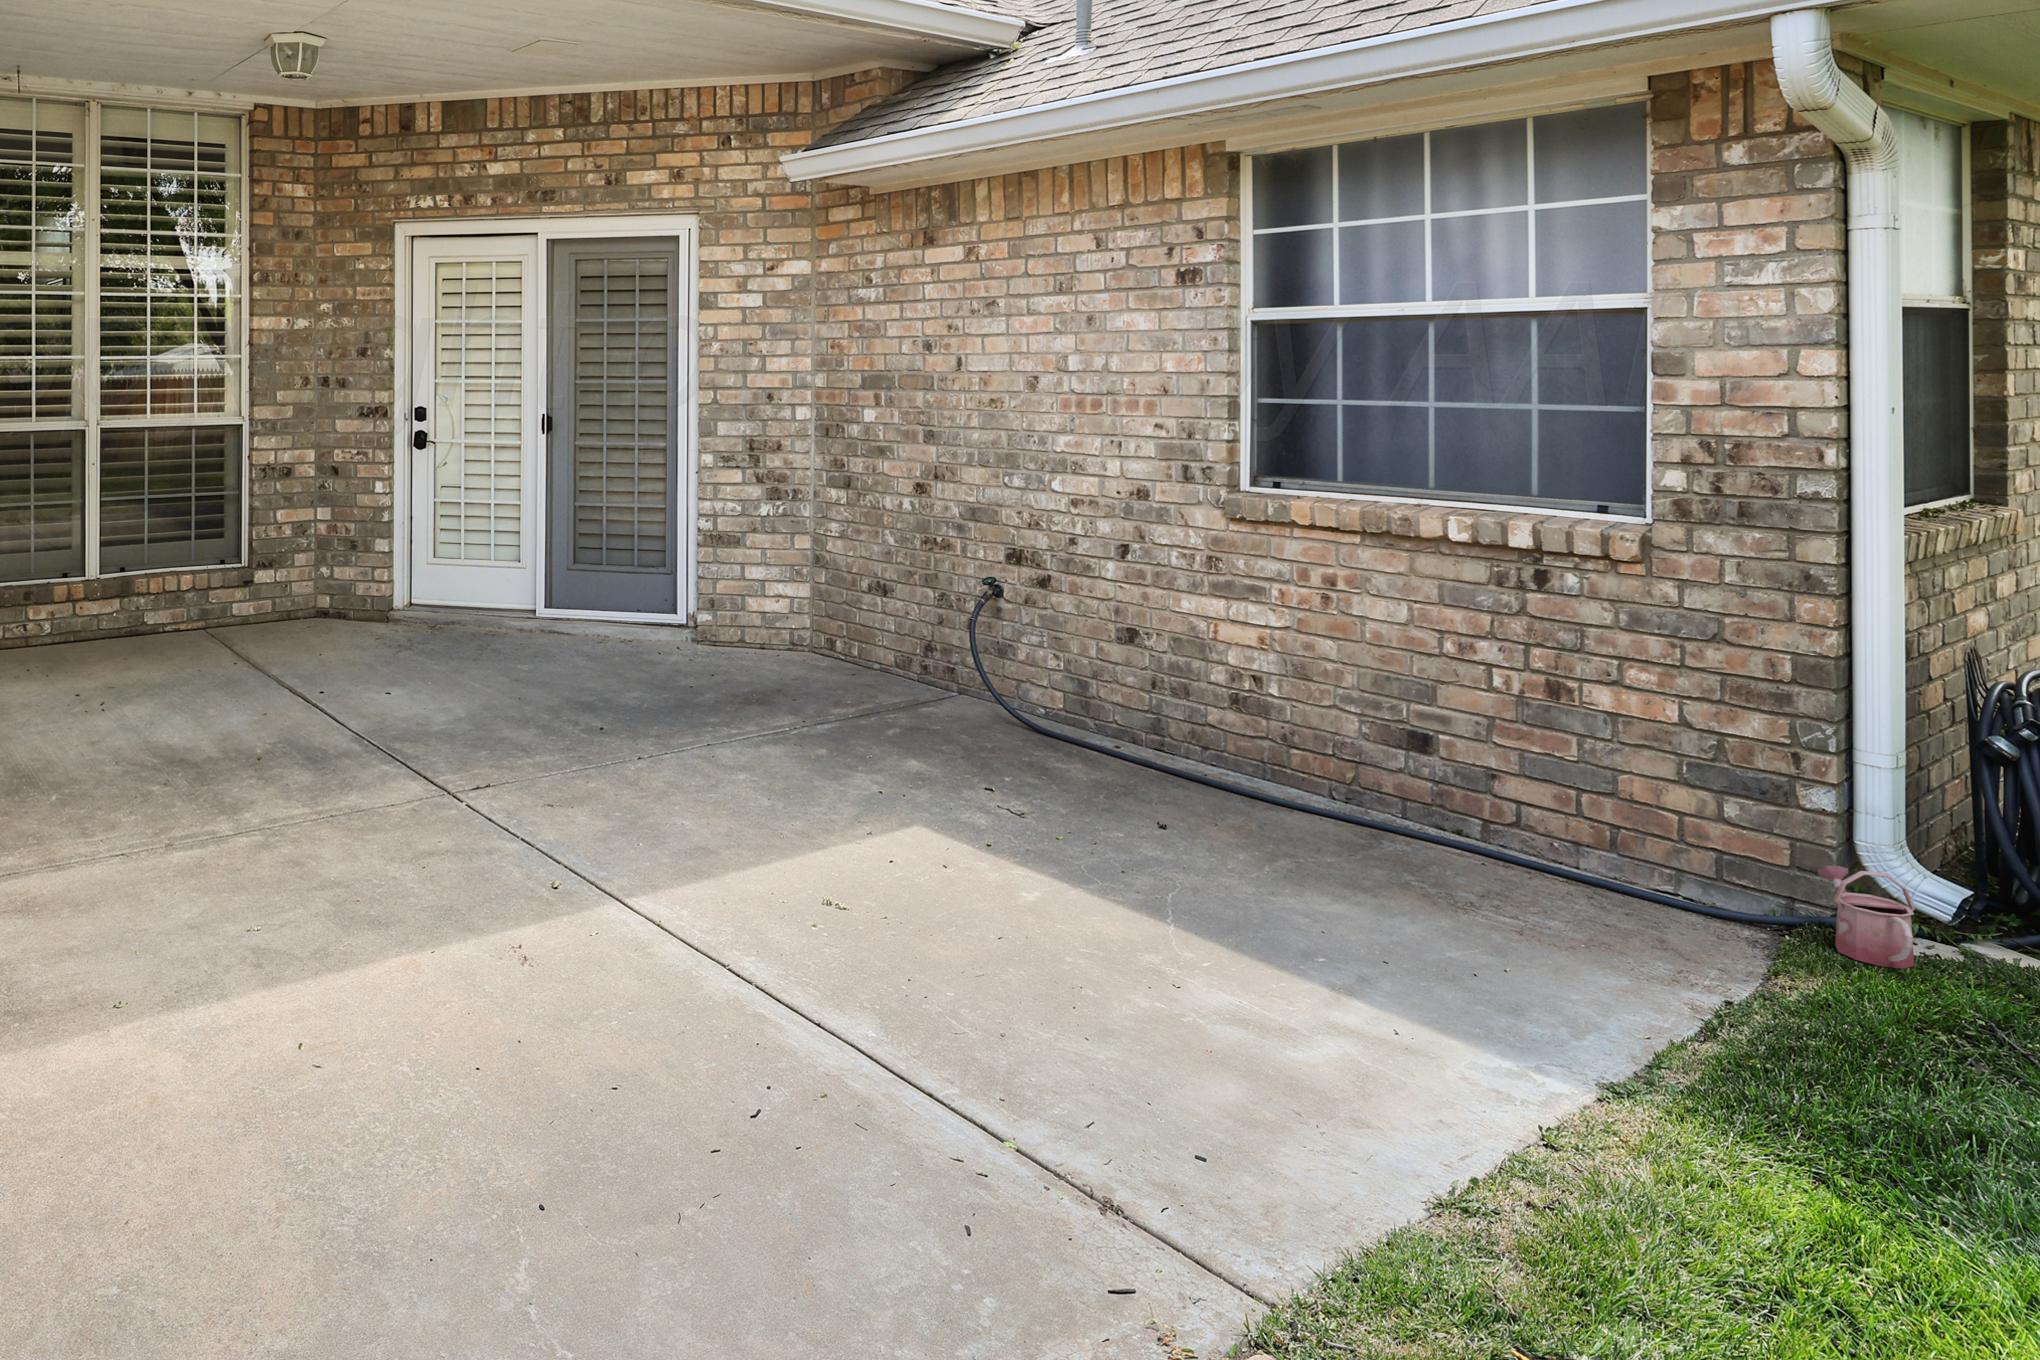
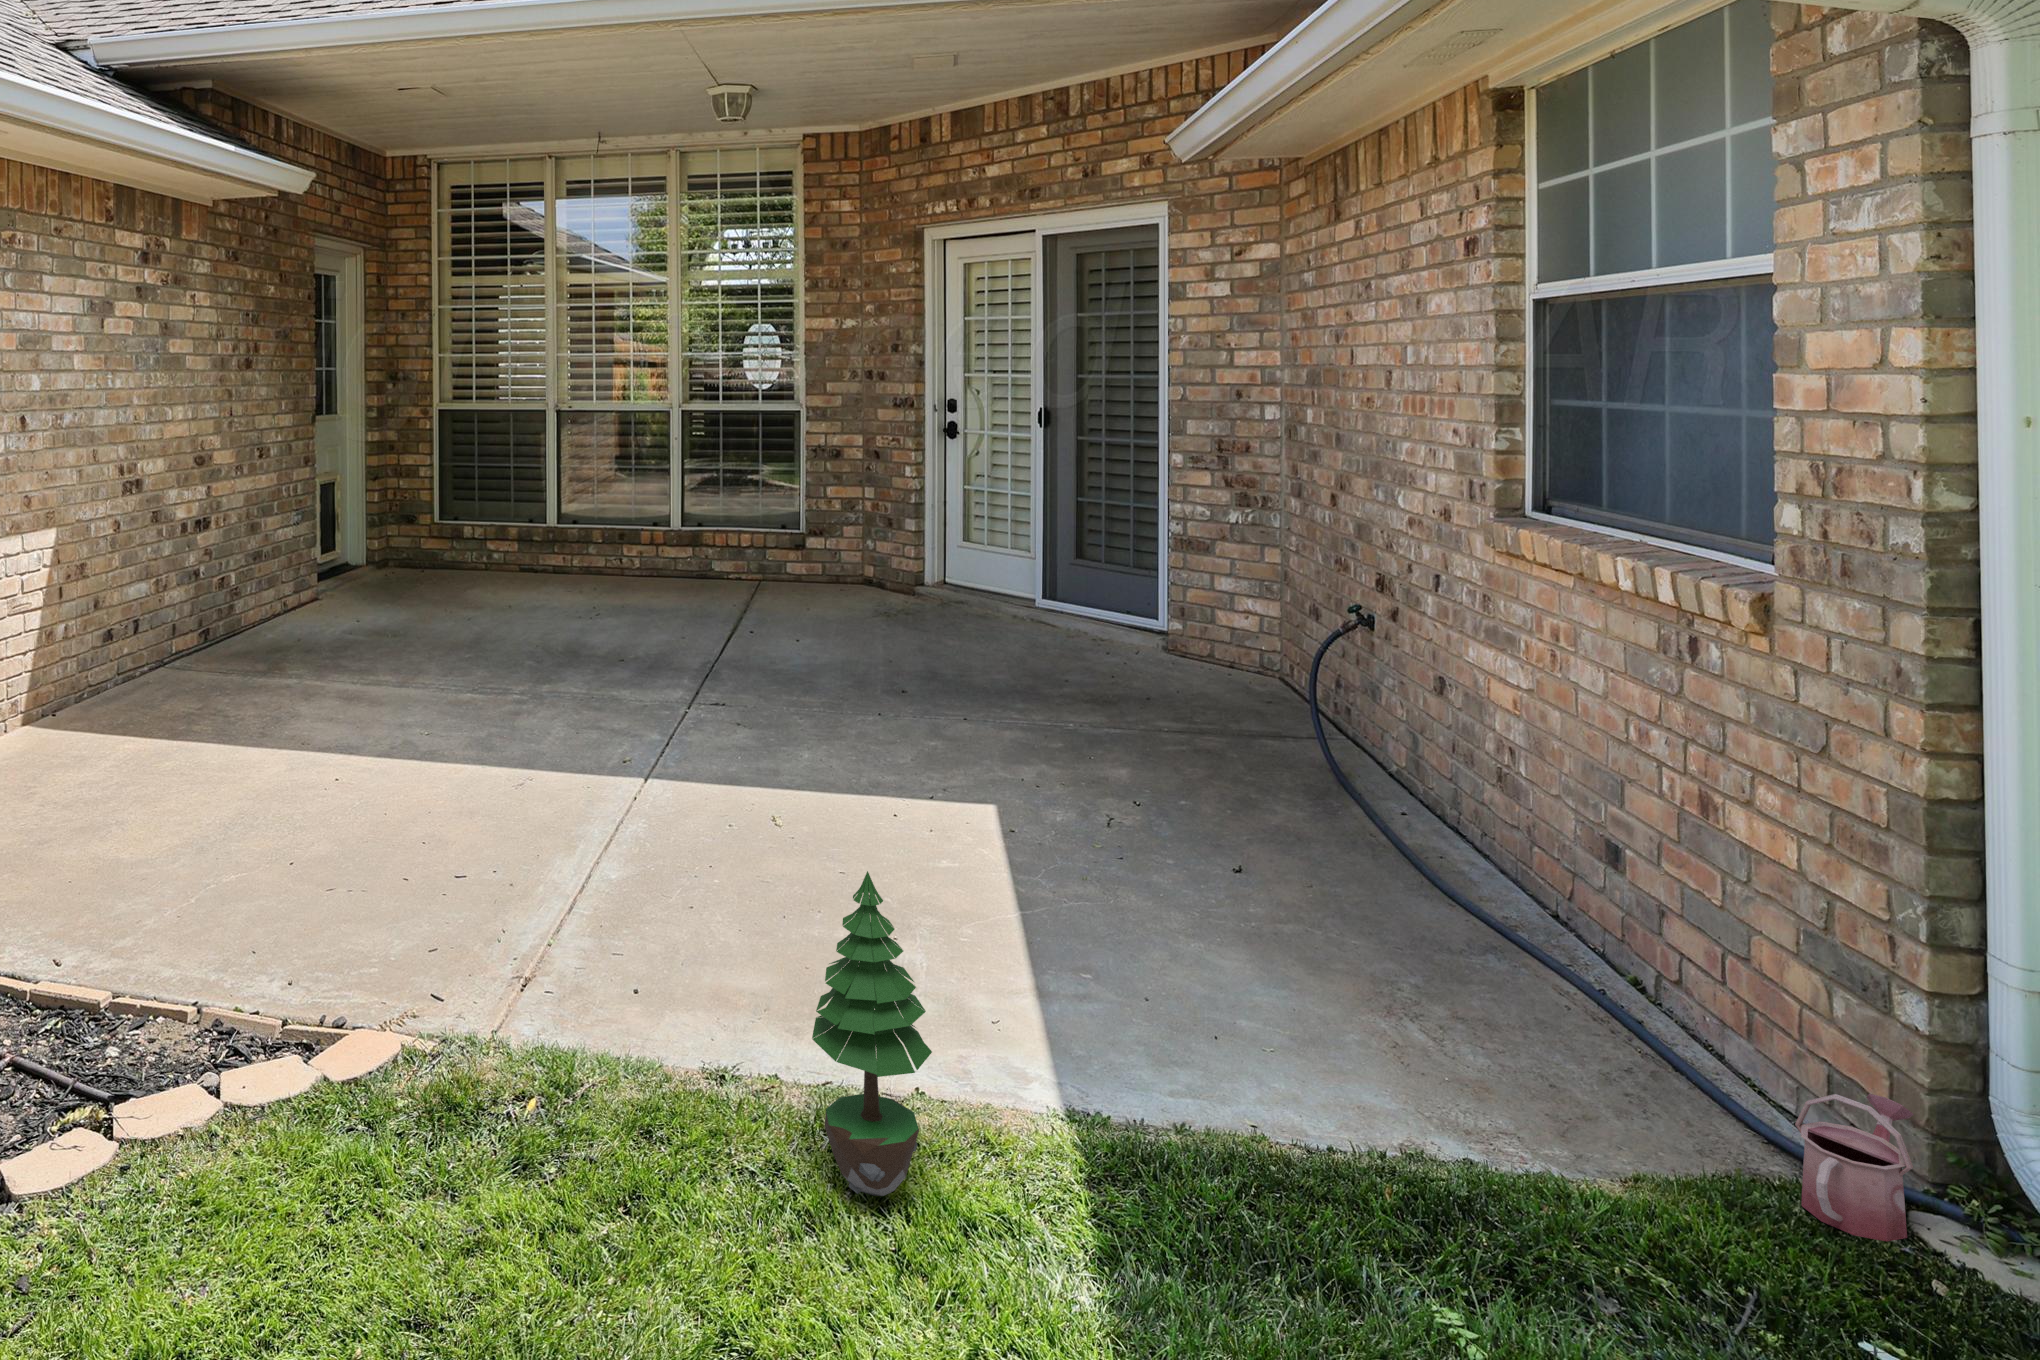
potted tree: none [1614,885,1787,1254] -> present [812,871,932,1196]

